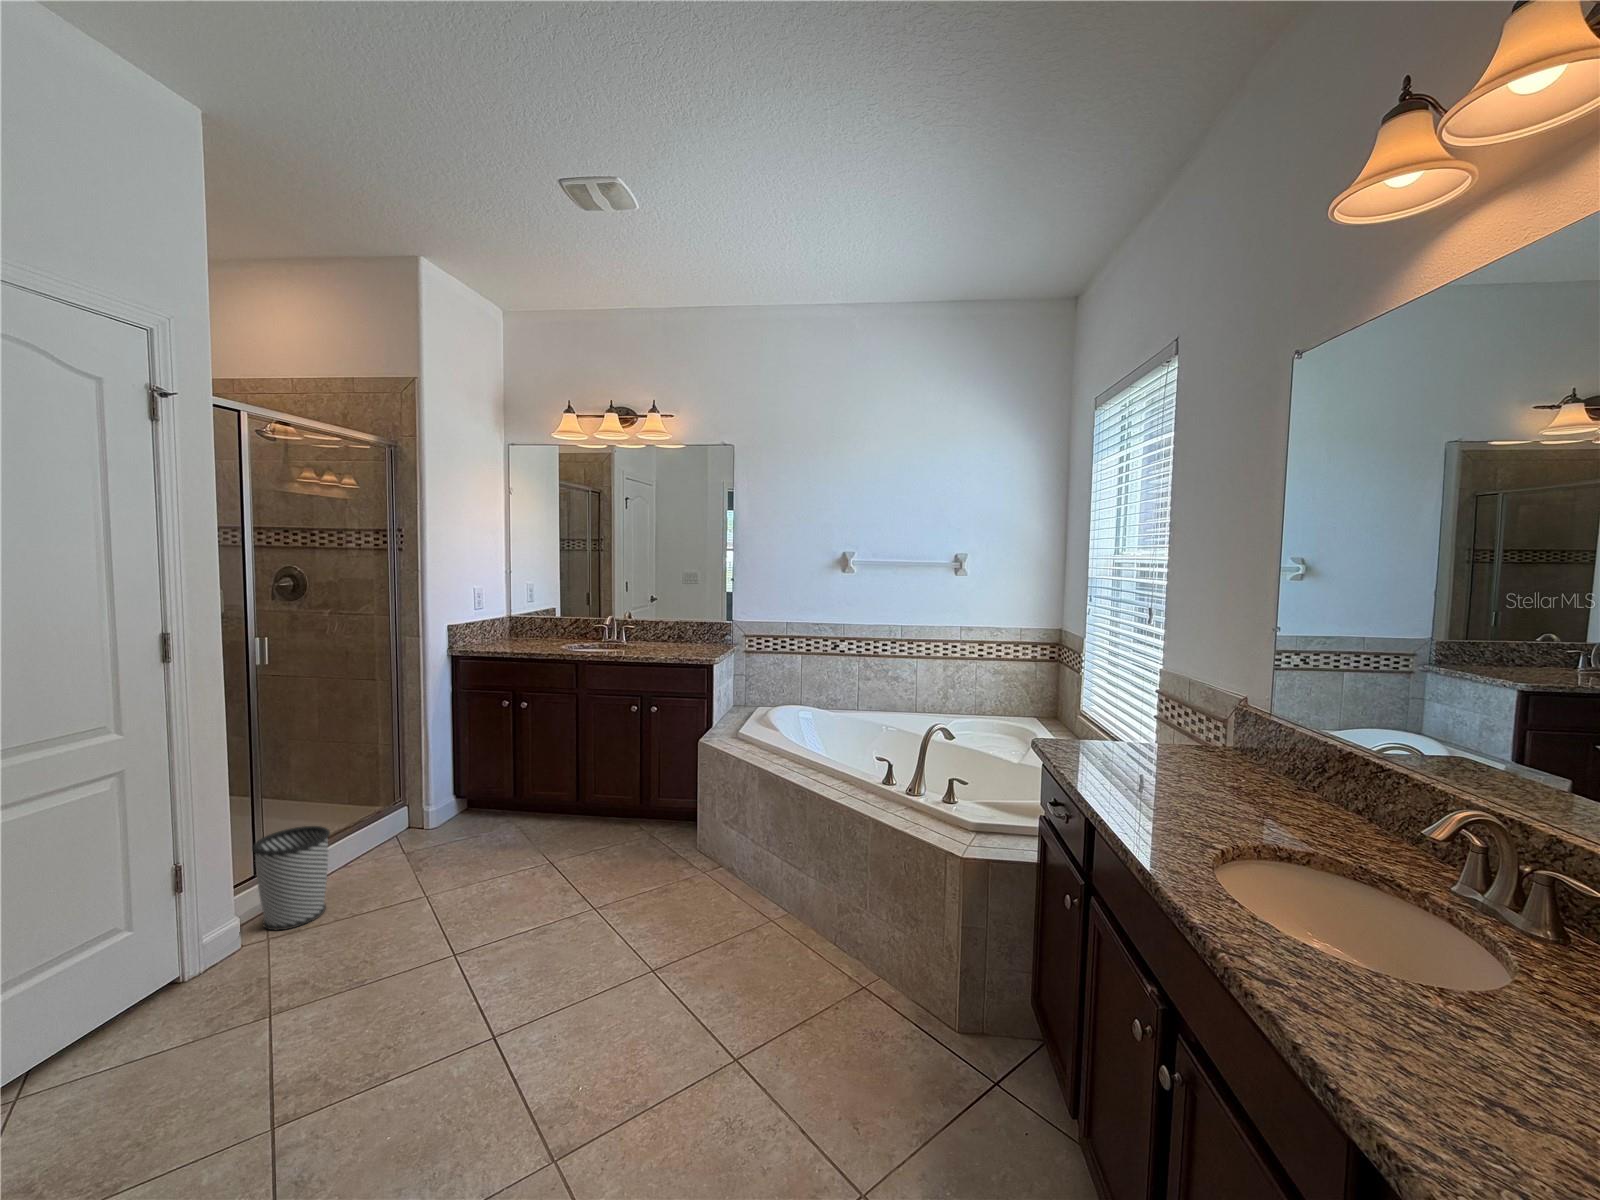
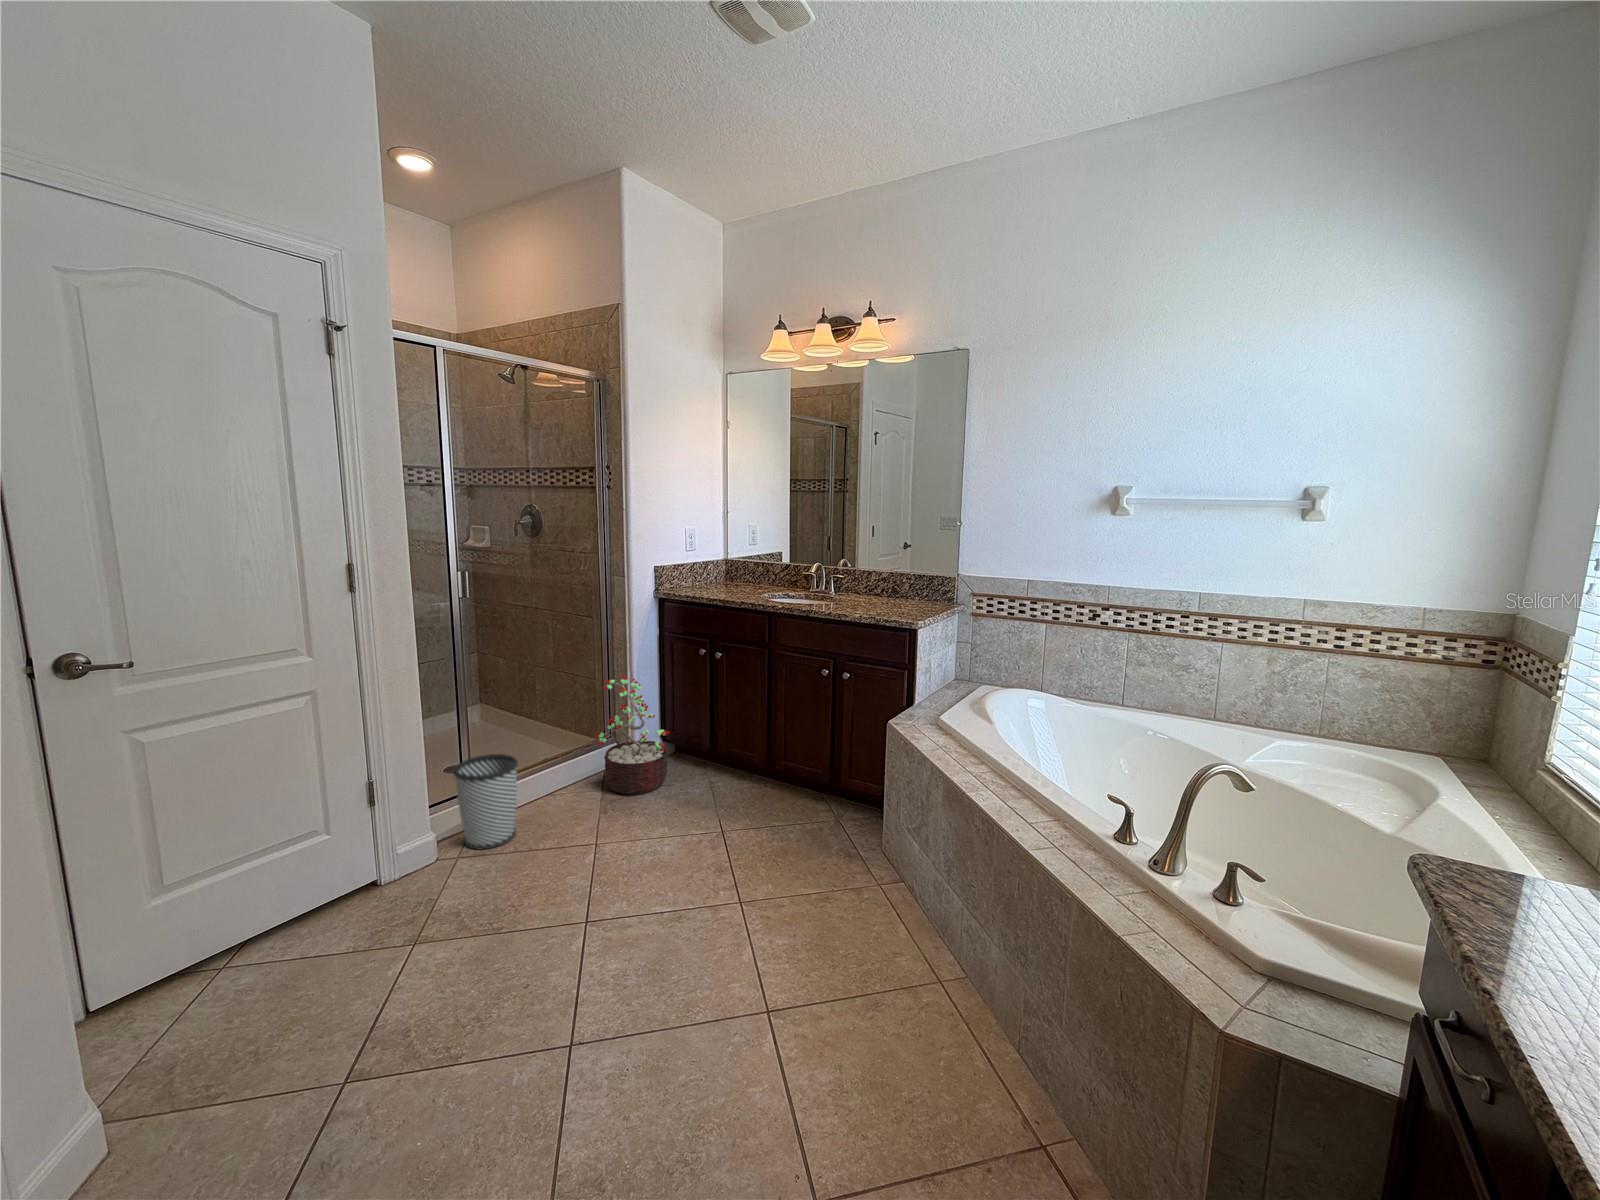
decorative plant: none [392,733,479,852] -> present [595,675,669,795]

